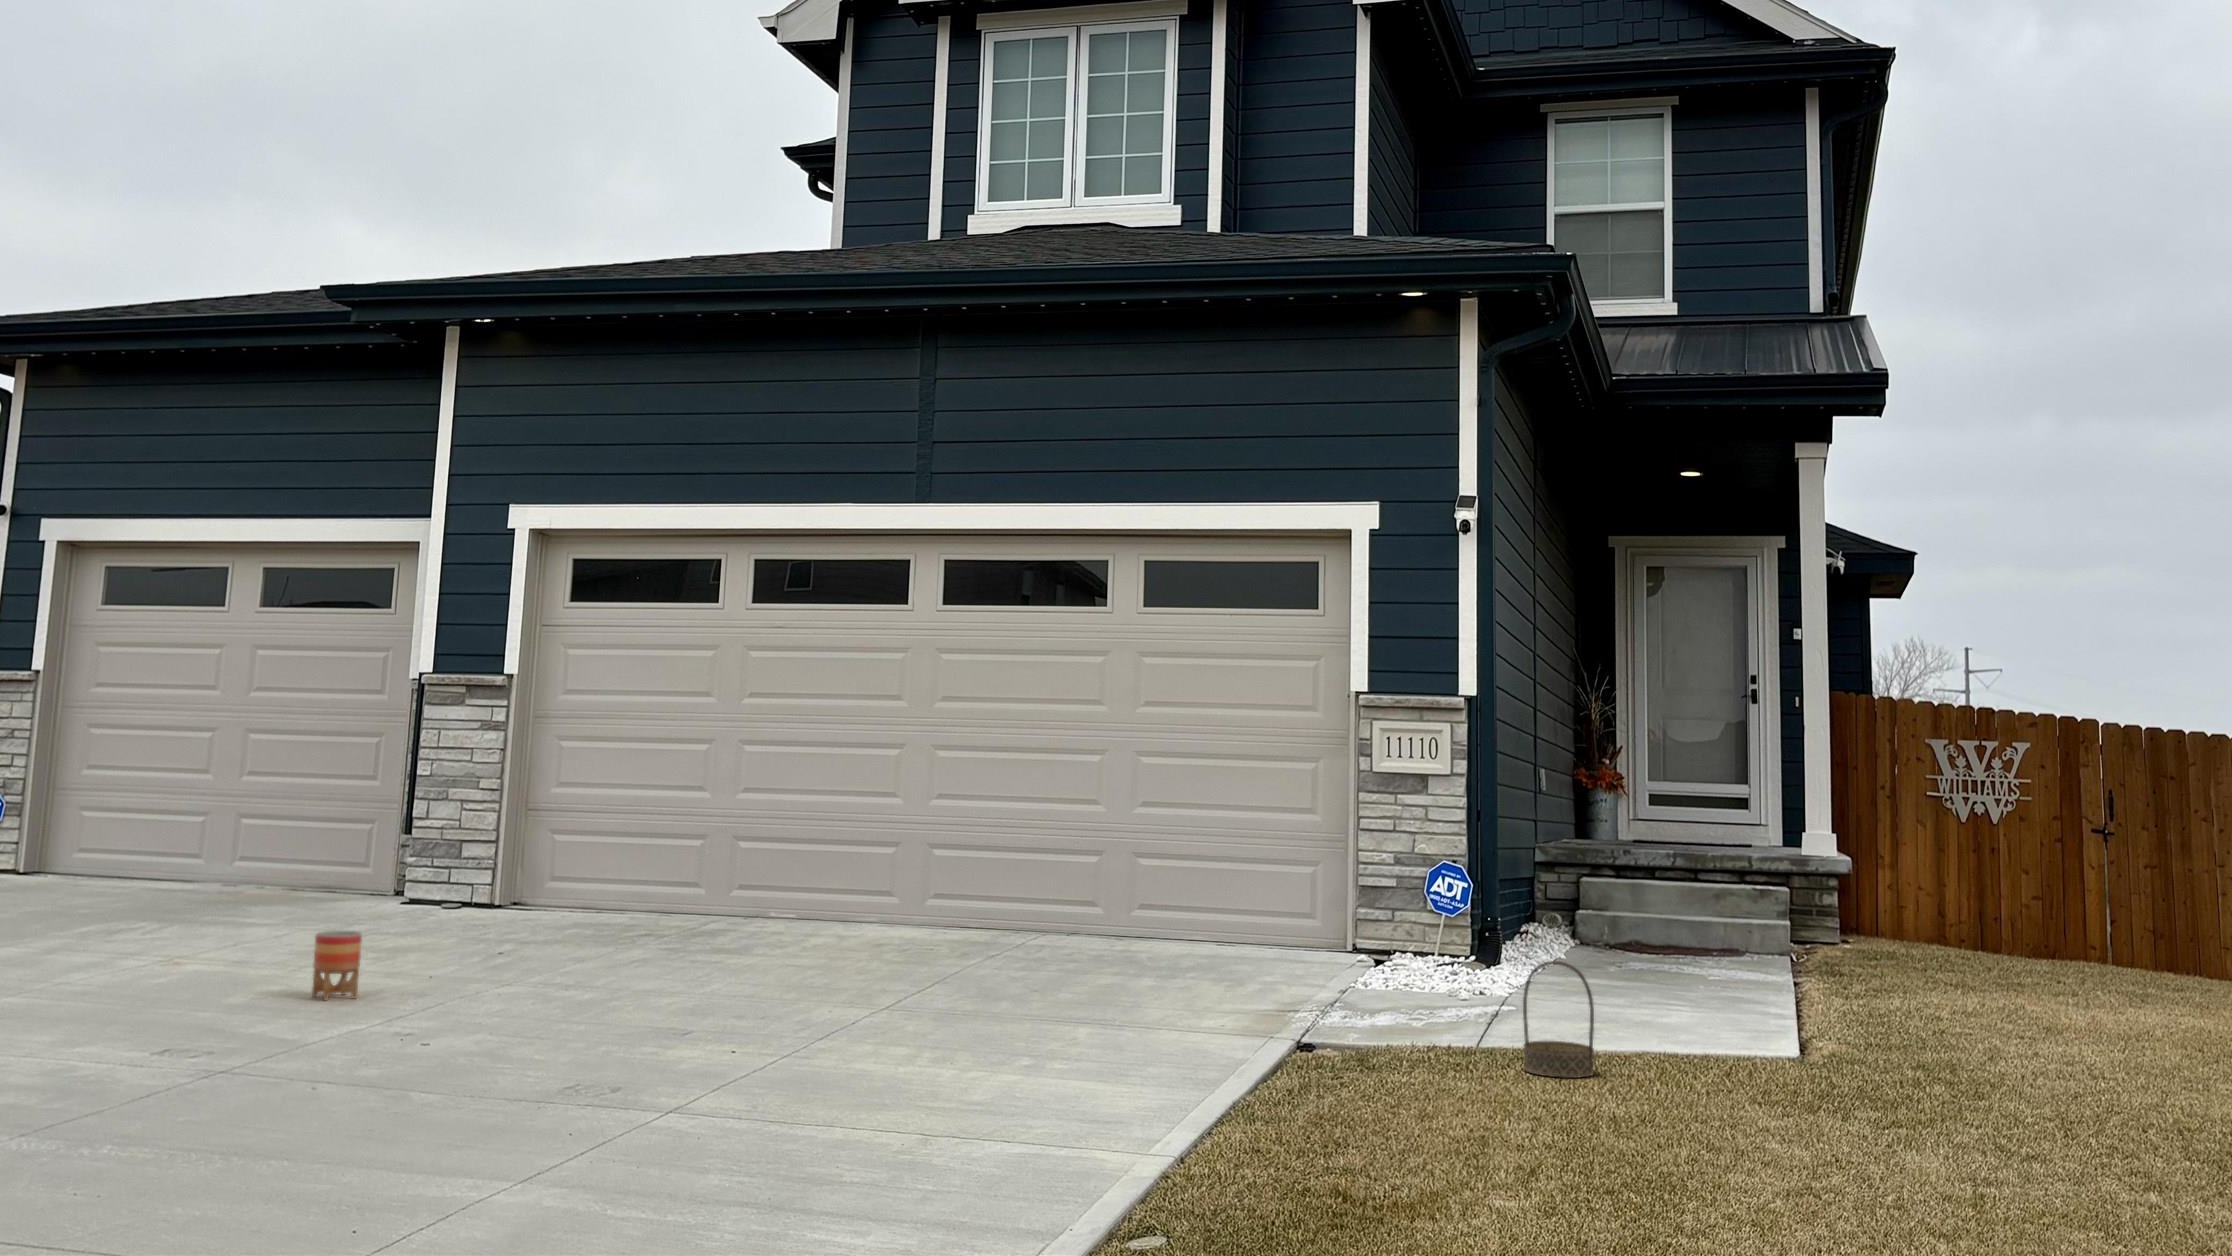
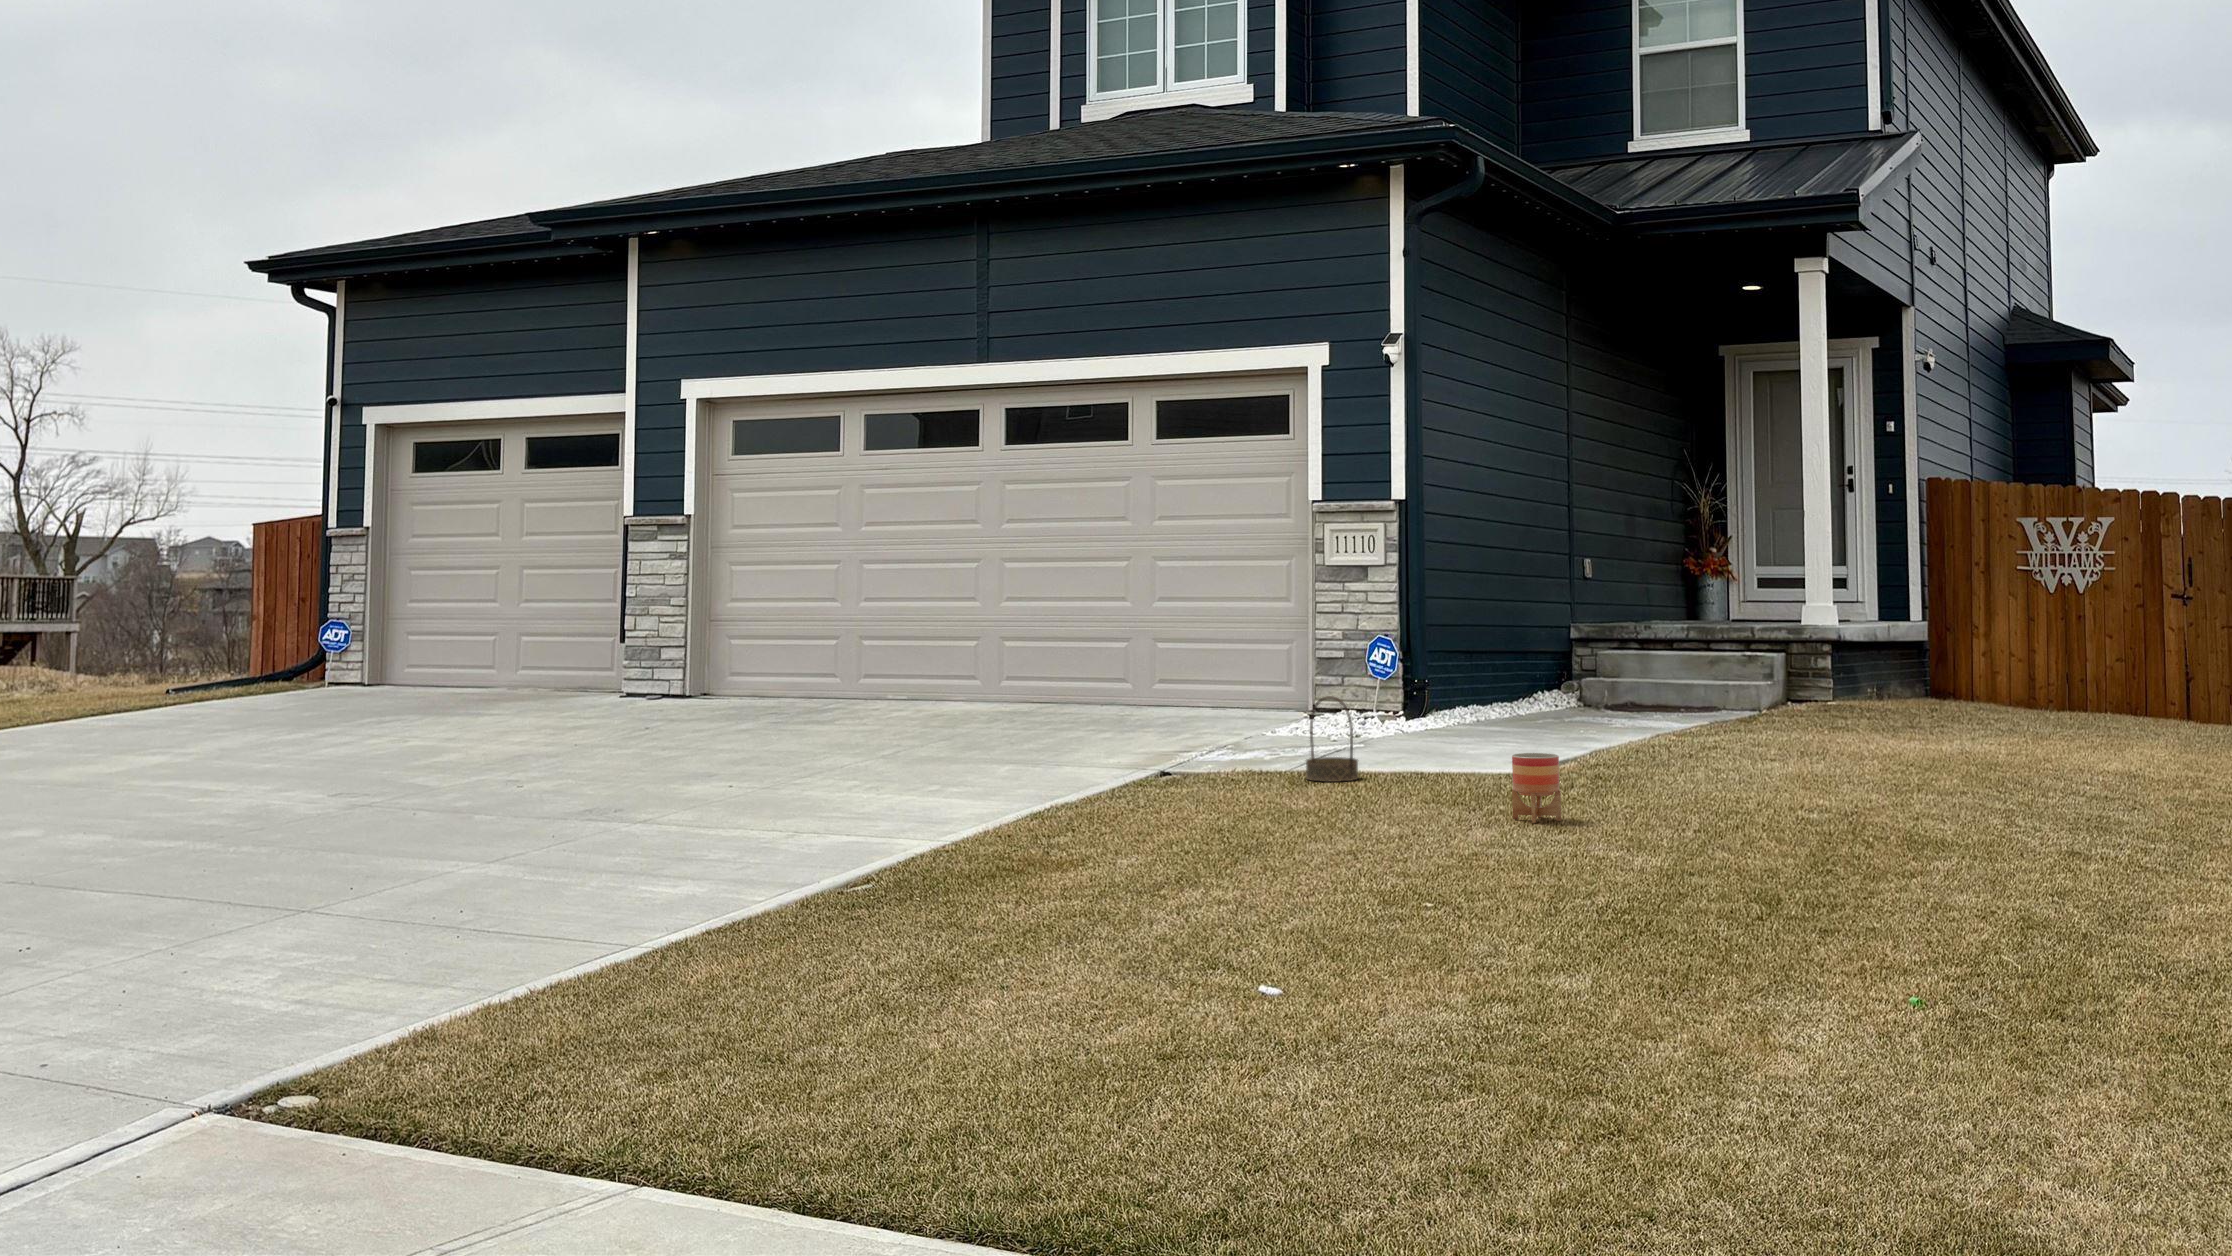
planter: present [312,931,362,1000] -> present [1512,753,1561,823]

